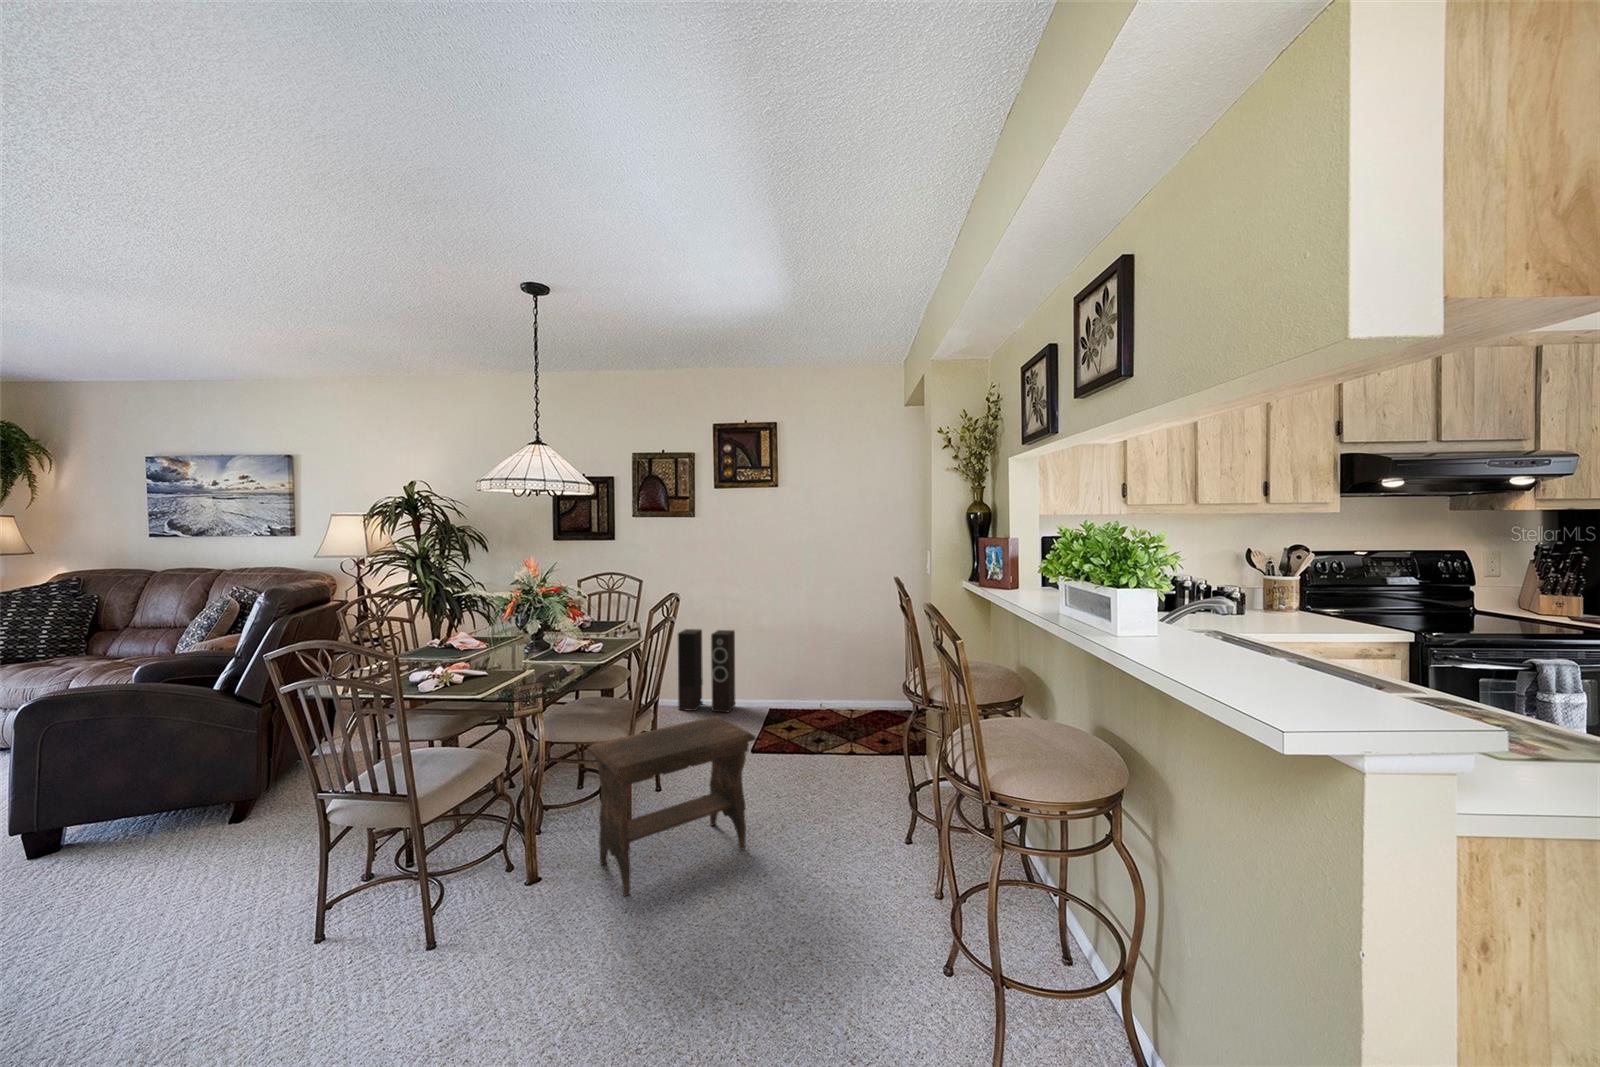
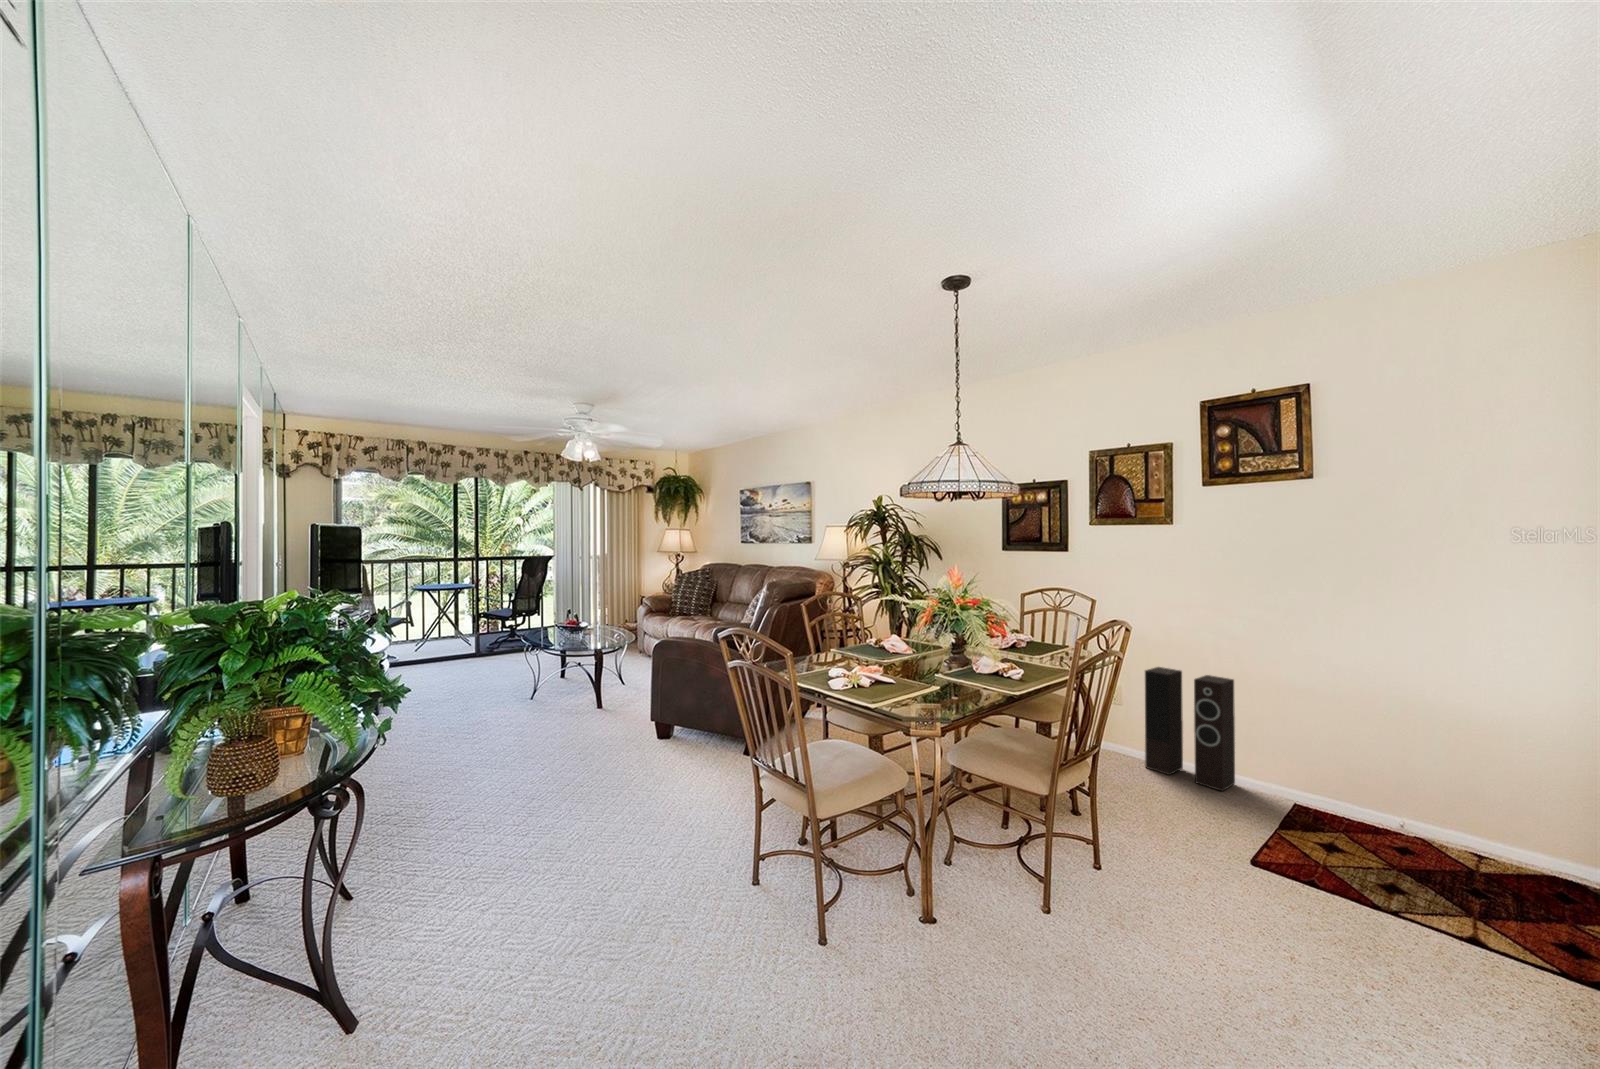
footstool: present [588,716,756,896] -> none [984,788,1231,1019]

